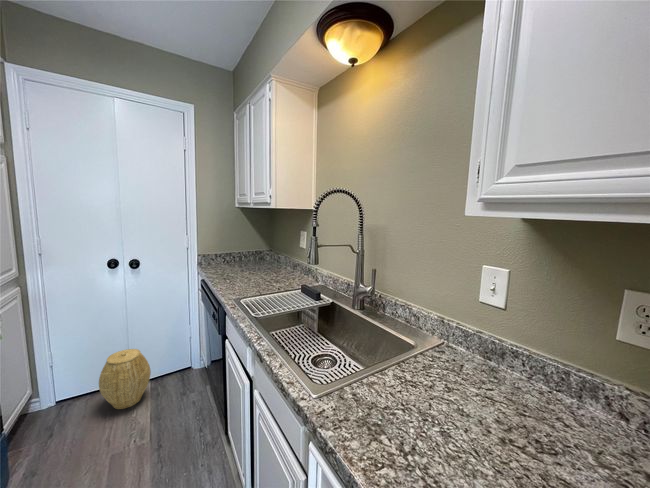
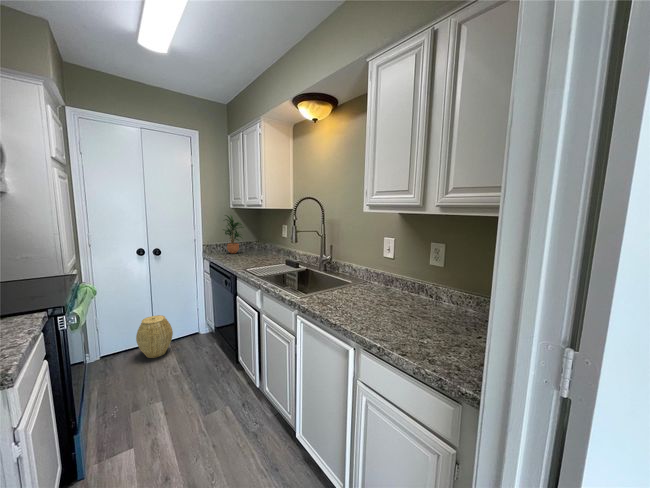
potted plant: none [221,215,253,267] -> present [223,215,244,253]

